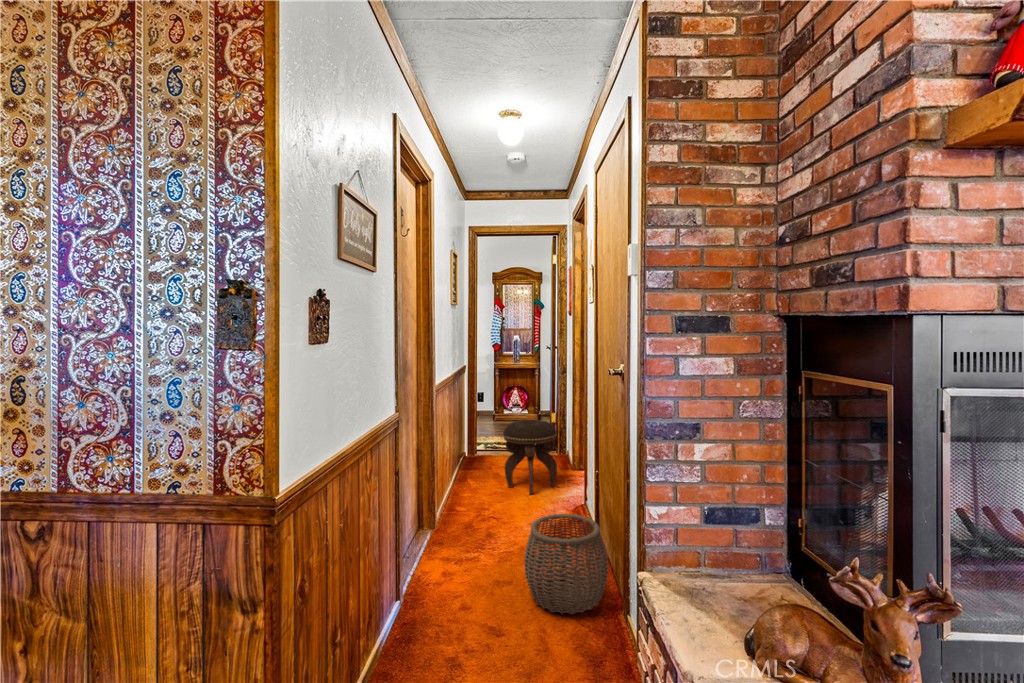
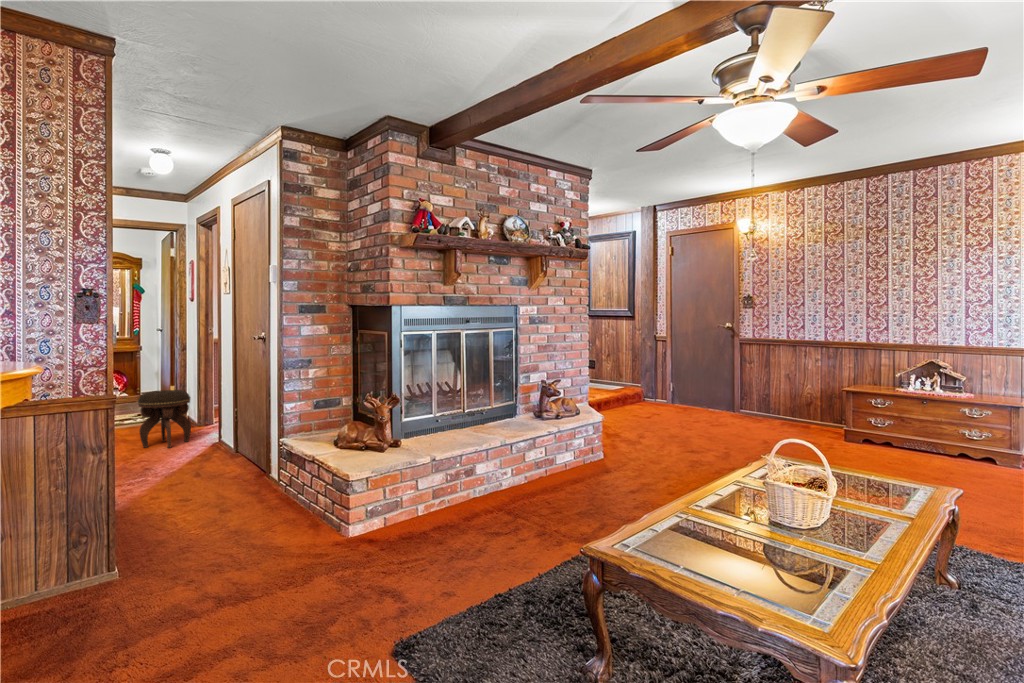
woven basket: present [524,514,608,614] -> none [197,430,257,486]

